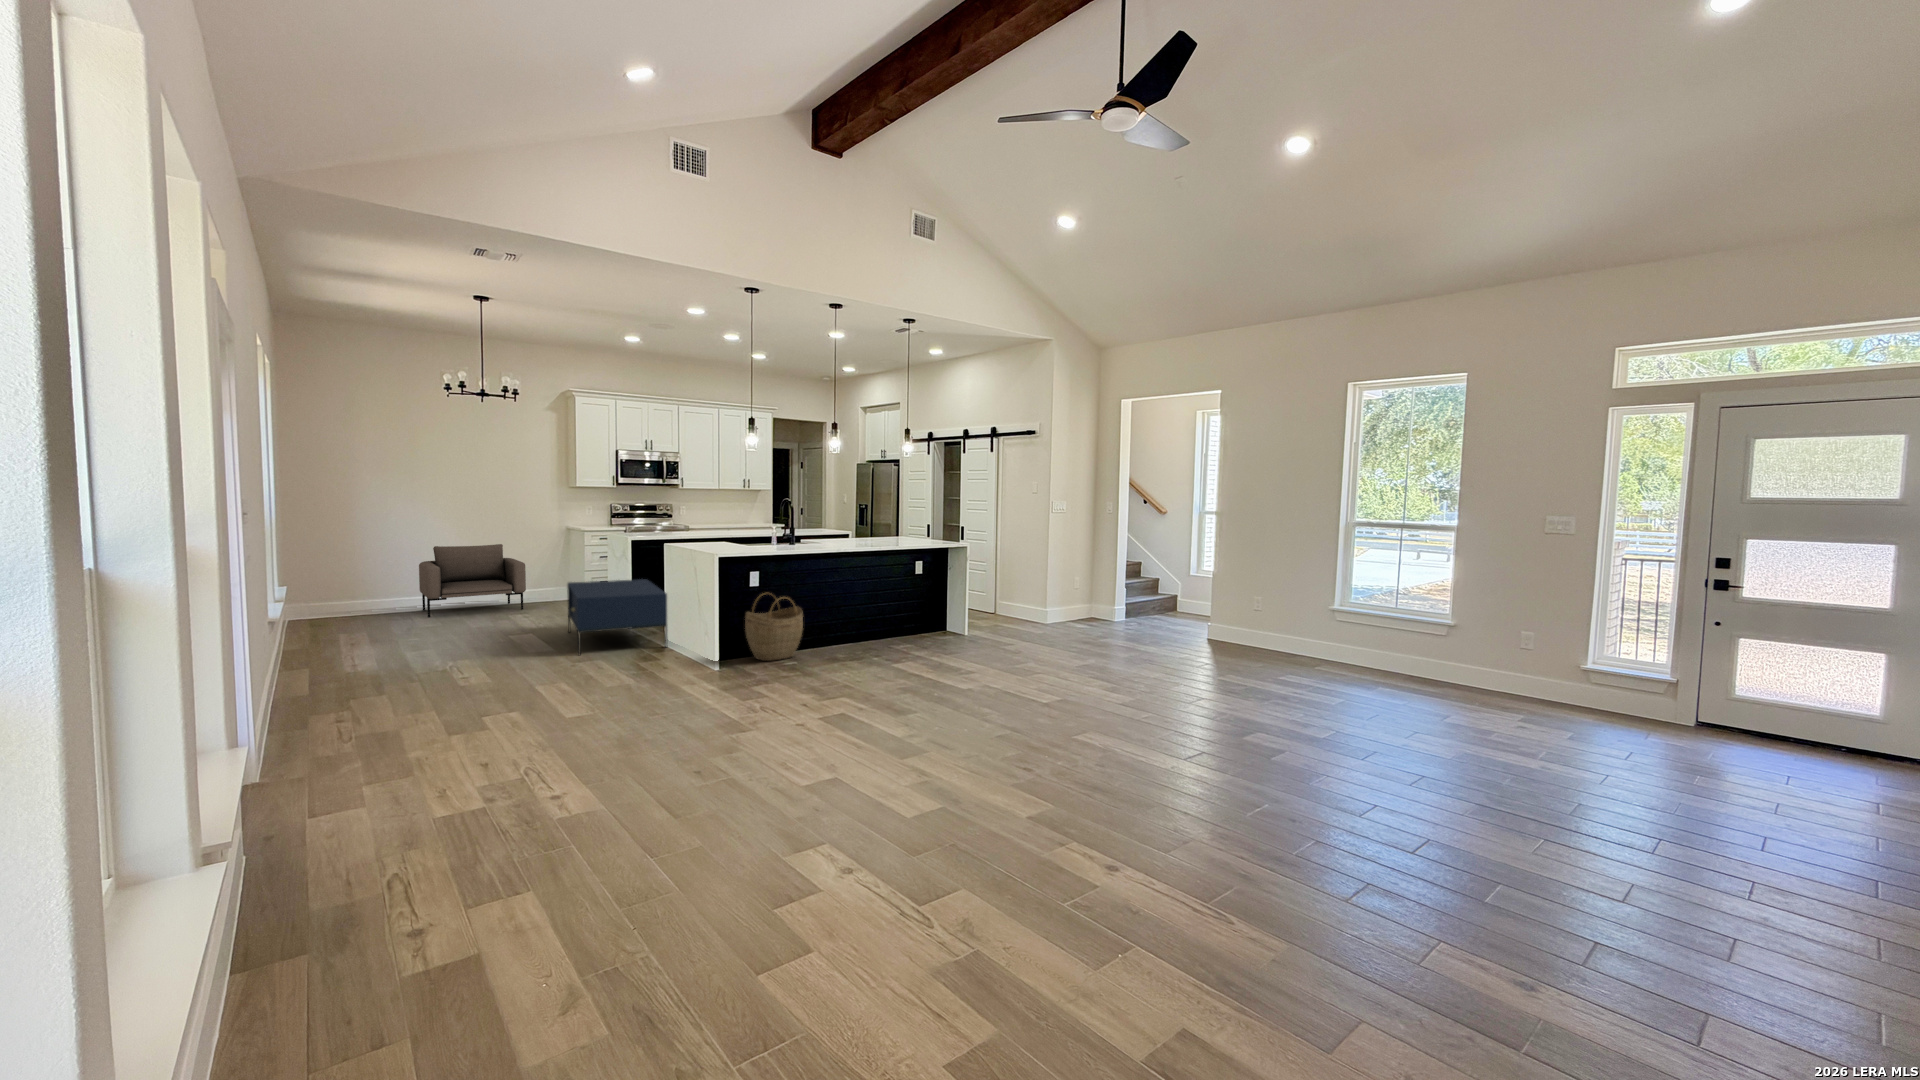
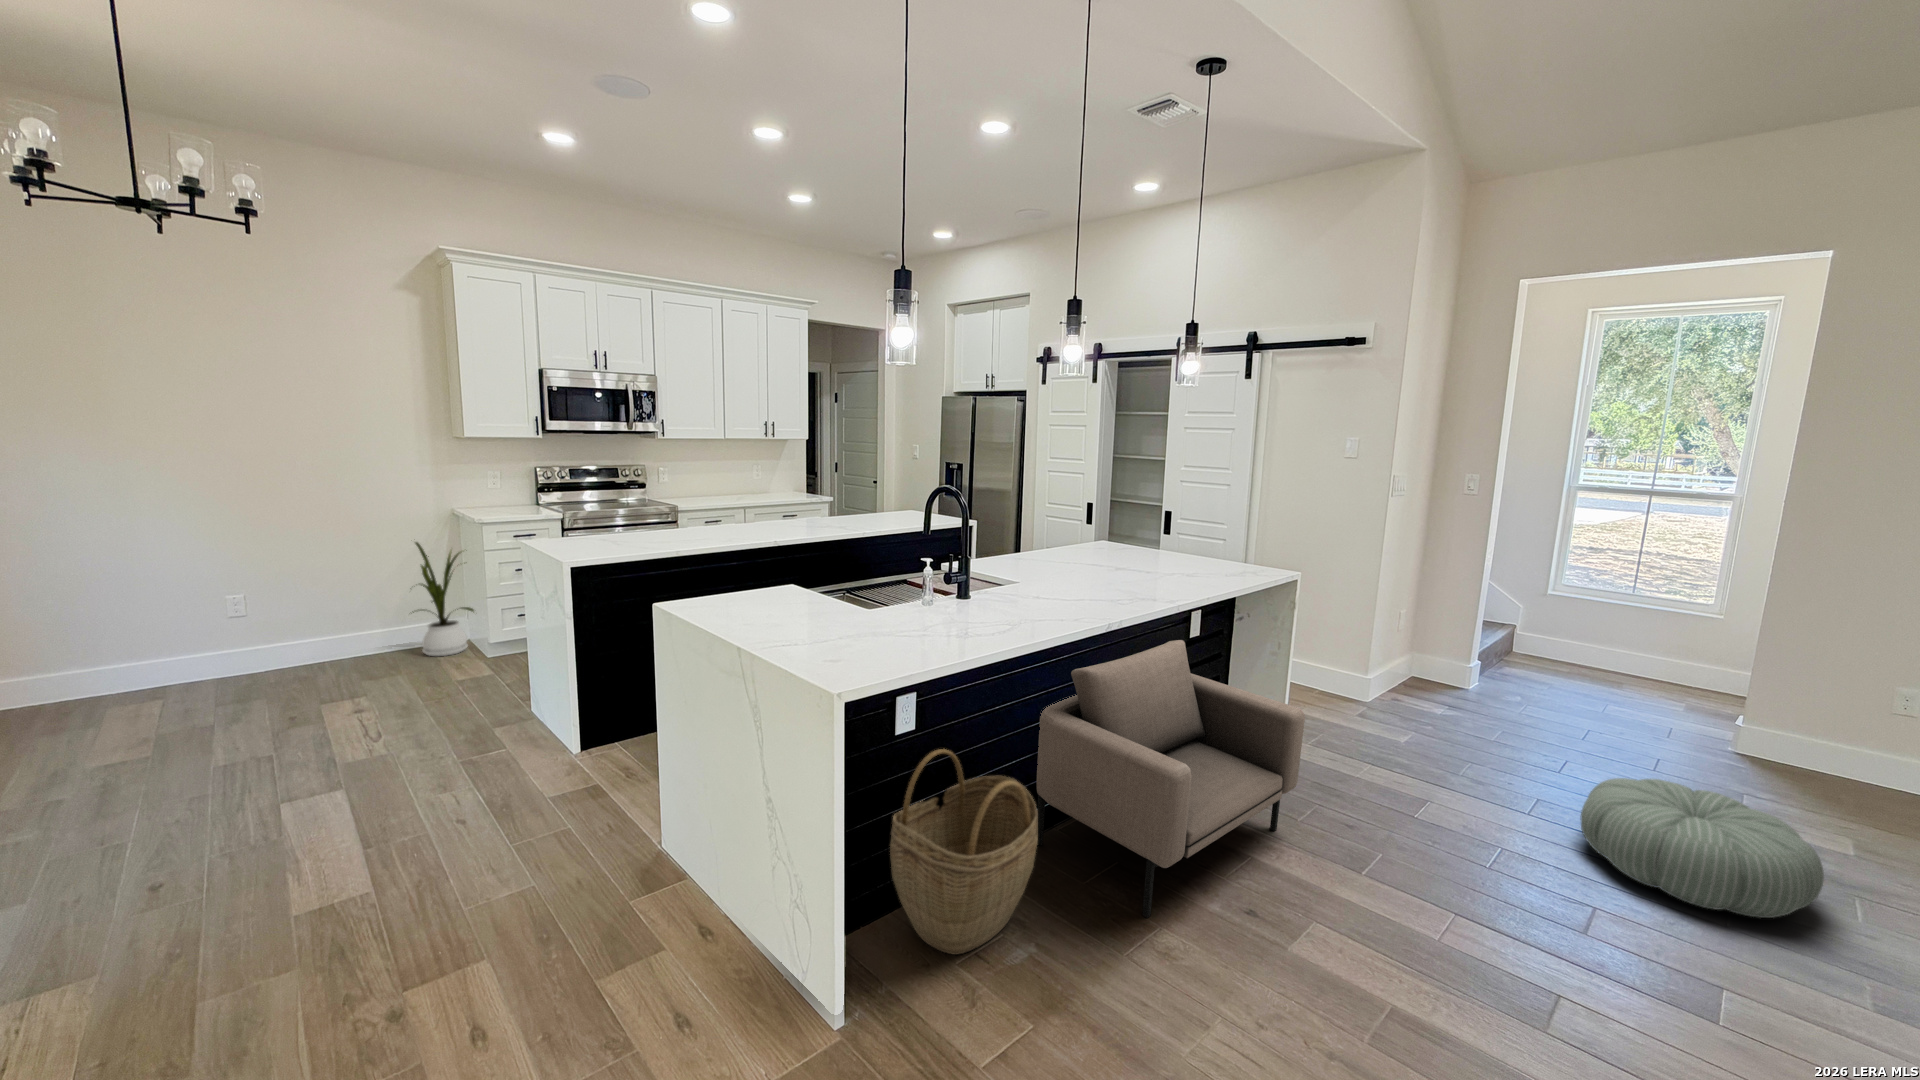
house plant: none [541,538,578,602] -> present [413,542,474,656]
armchair: present [419,544,526,617] -> present [1037,640,1305,918]
coffee table: present [567,579,668,655] -> none [404,654,670,946]
pouf: none [1053,623,1127,663] -> present [1581,778,1824,918]

